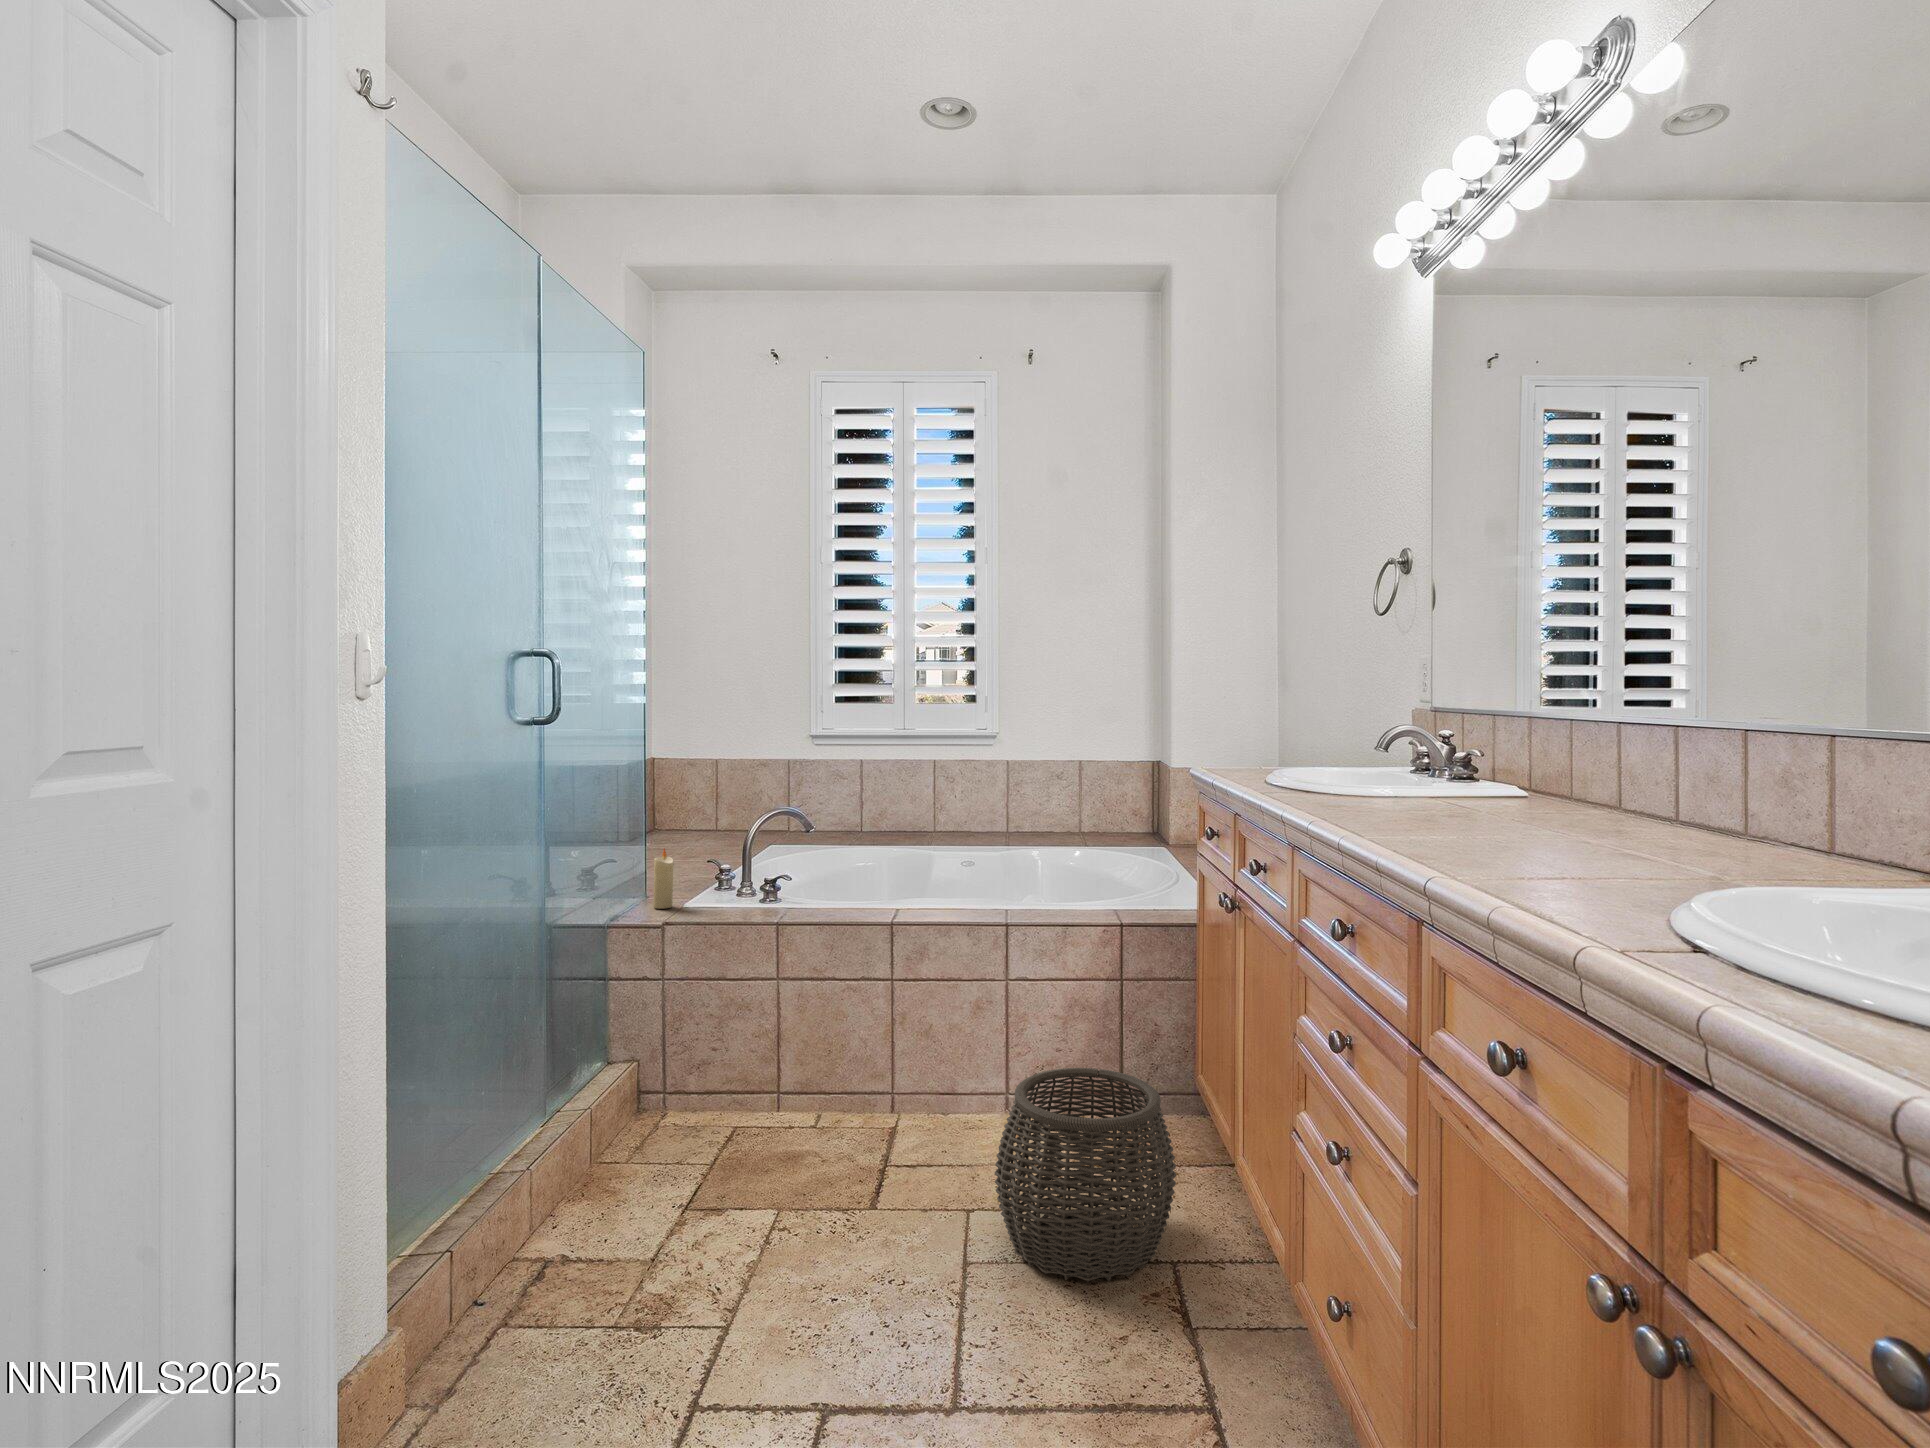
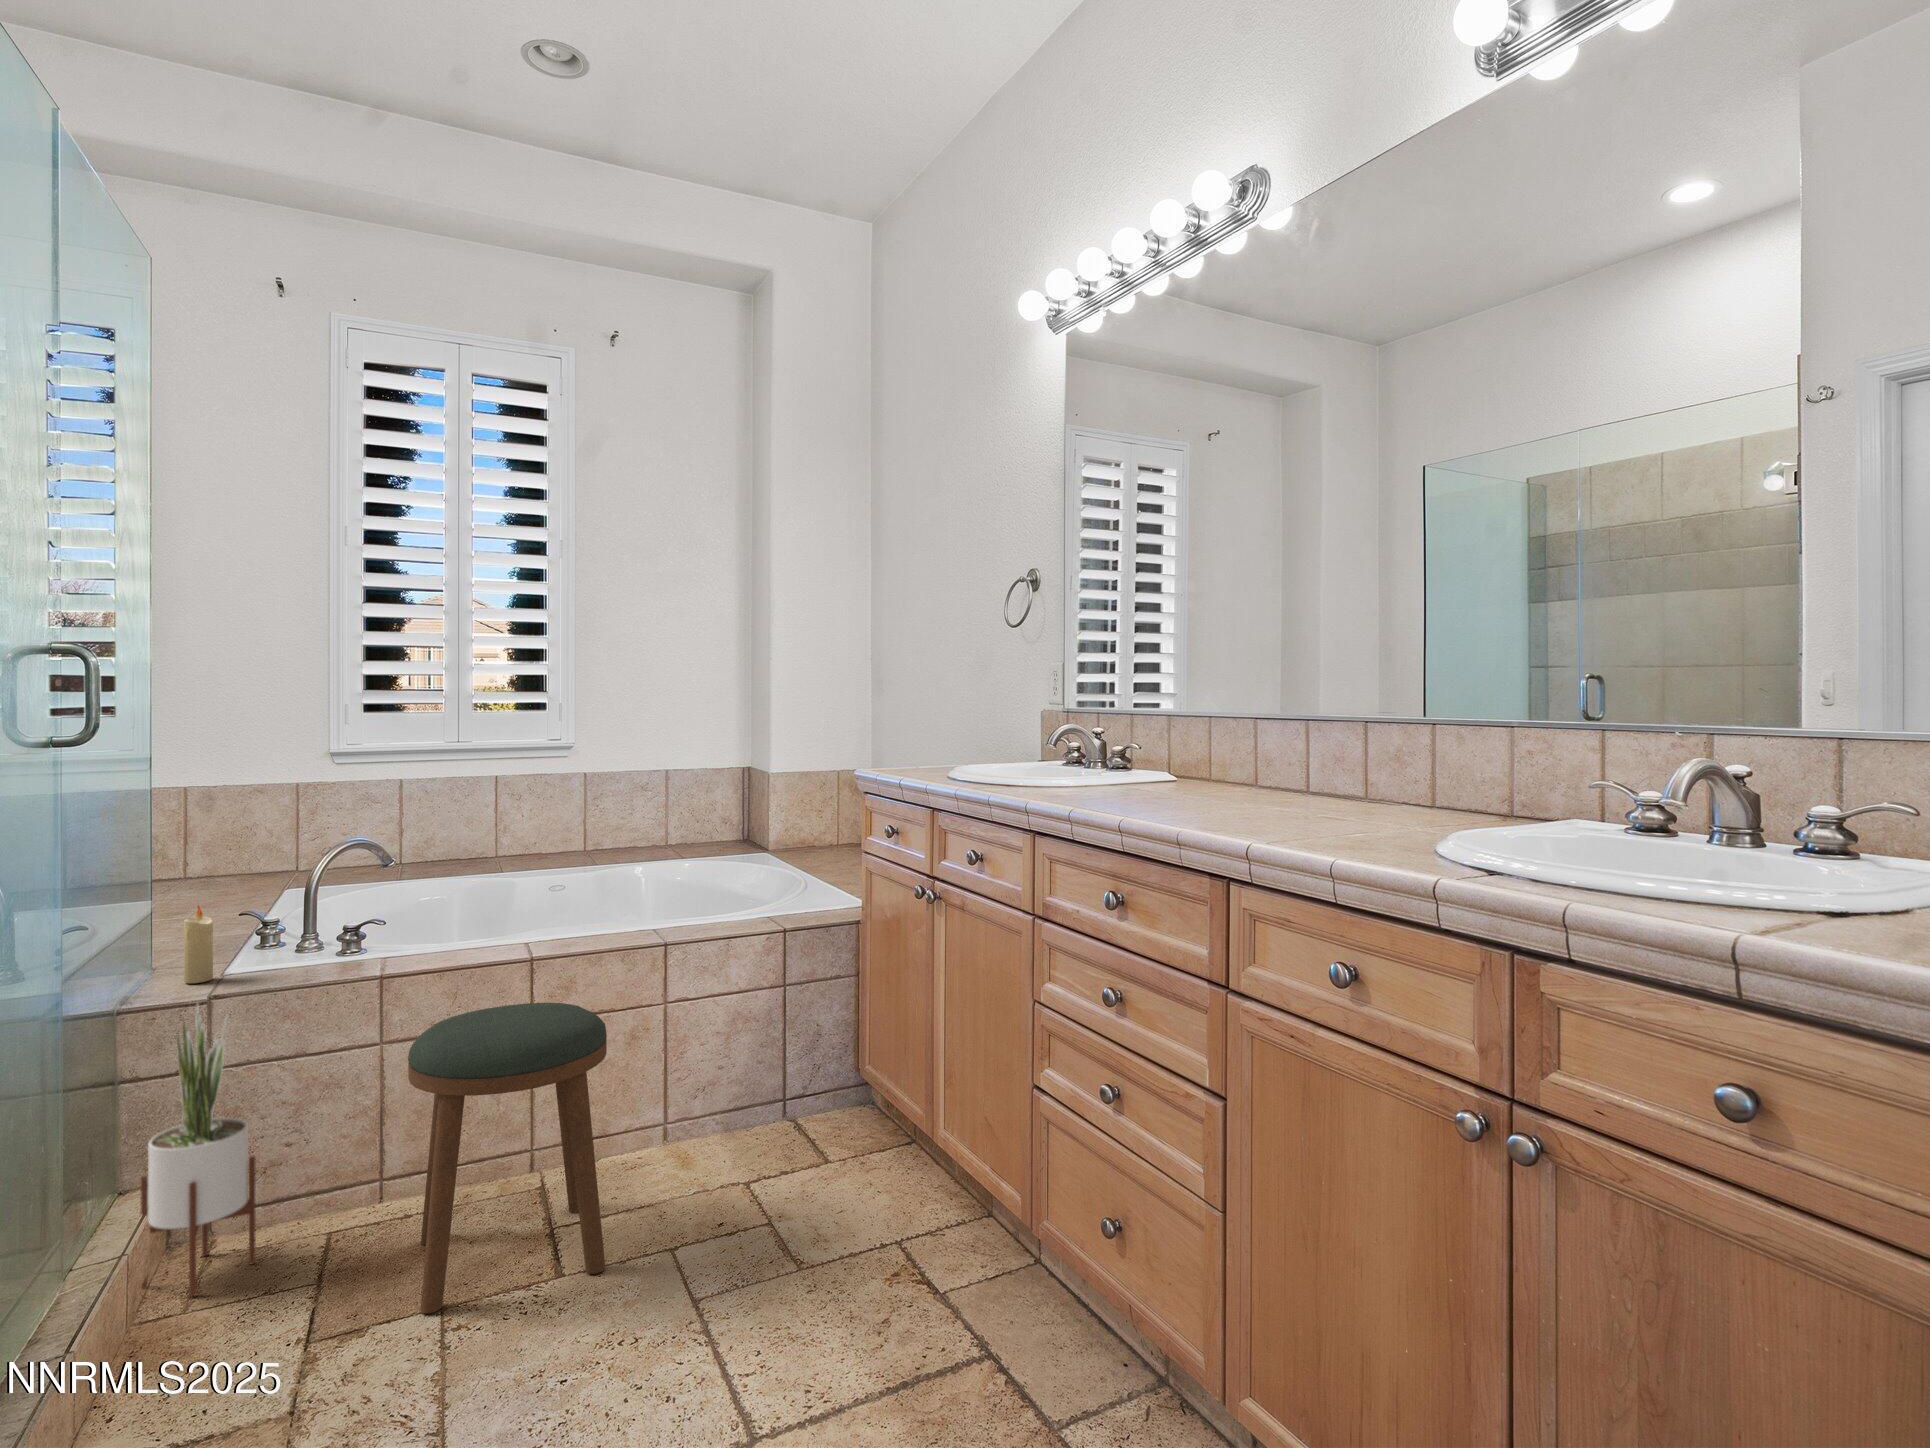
potted plant: none [606,923,682,1152] -> present [141,1006,255,1296]
stool: none [763,962,930,1215] -> present [408,1003,607,1313]
woven basket: present [995,1068,1176,1282] -> none [711,1070,899,1287]

